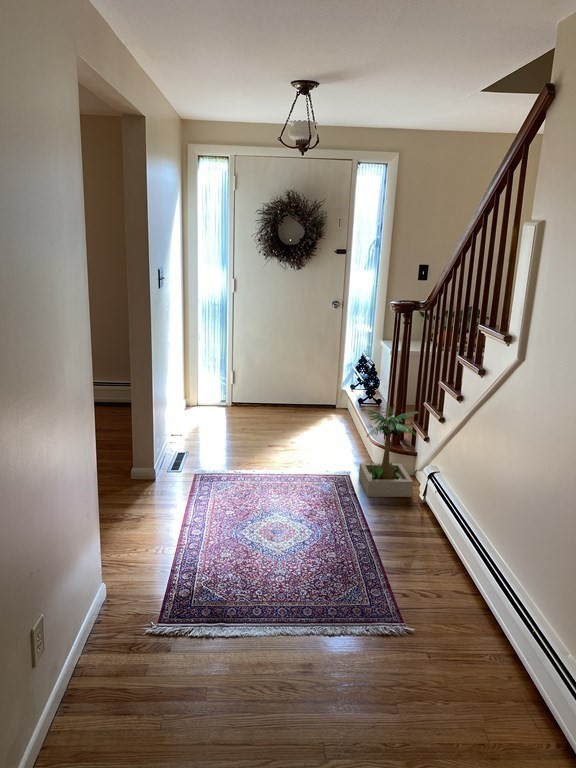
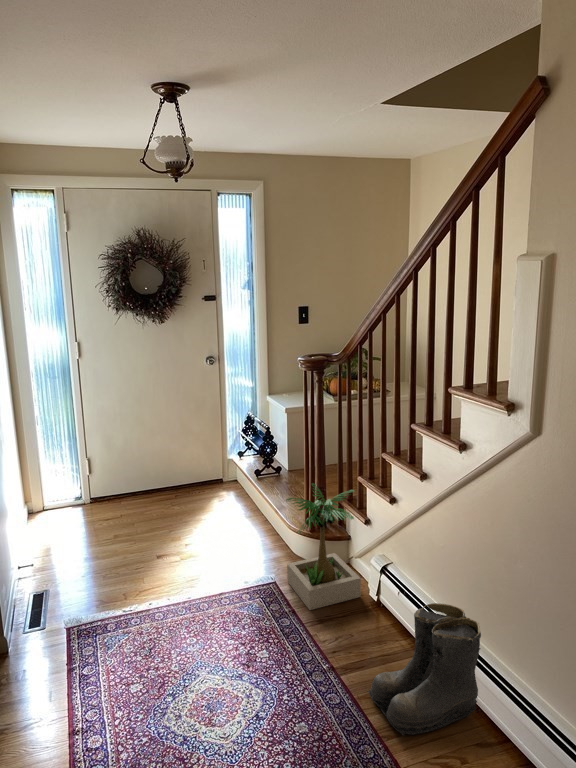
boots: none [386,493,475,577] -> present [368,603,481,735]

